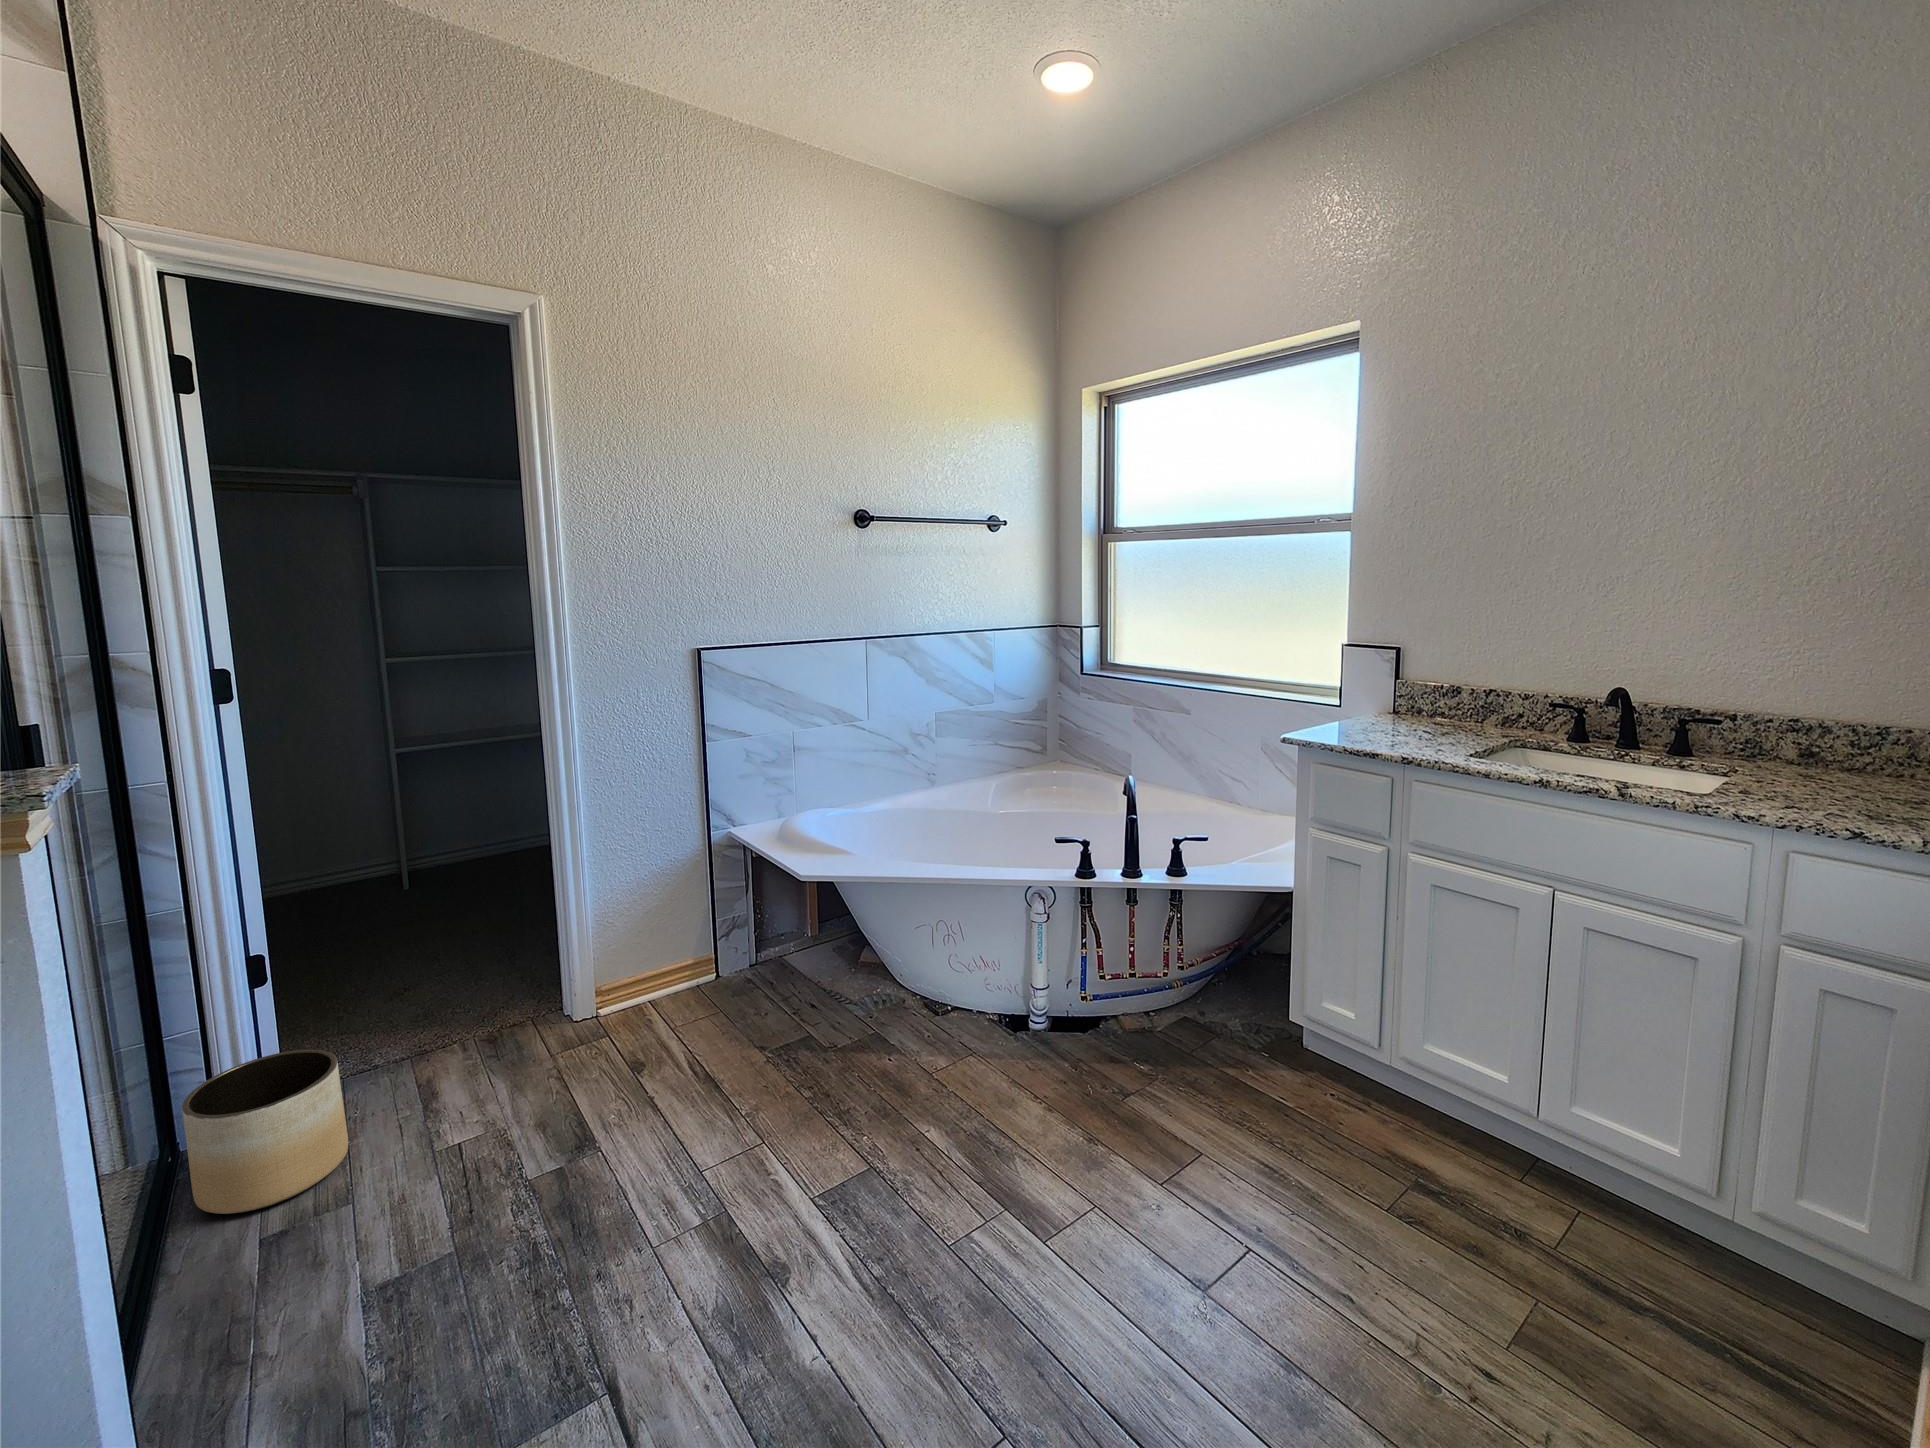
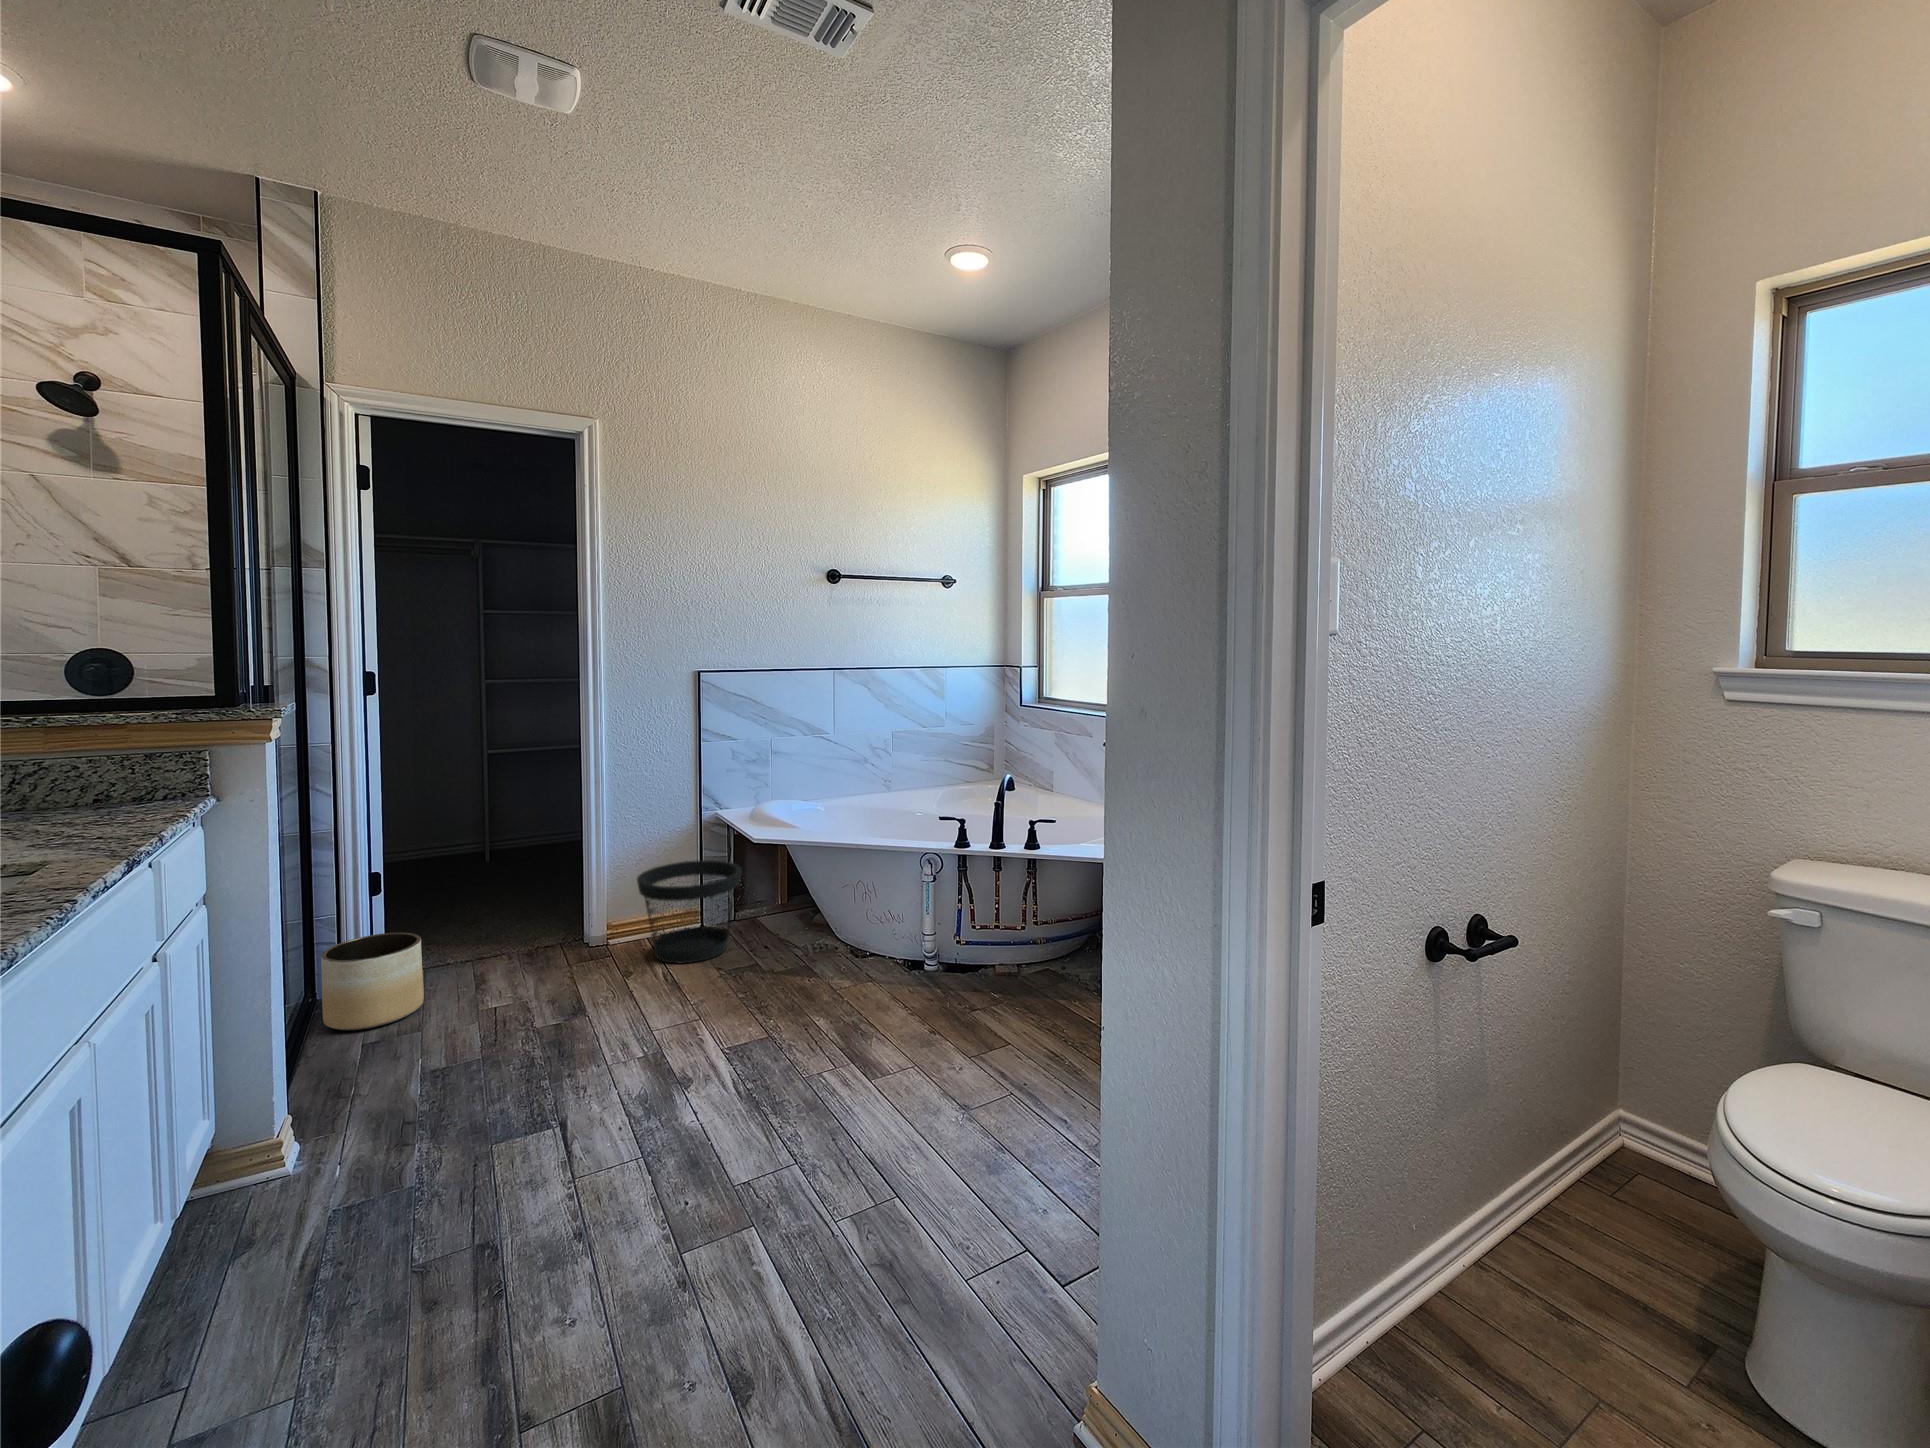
wastebasket: none [637,897,776,1045] -> present [637,860,742,963]

